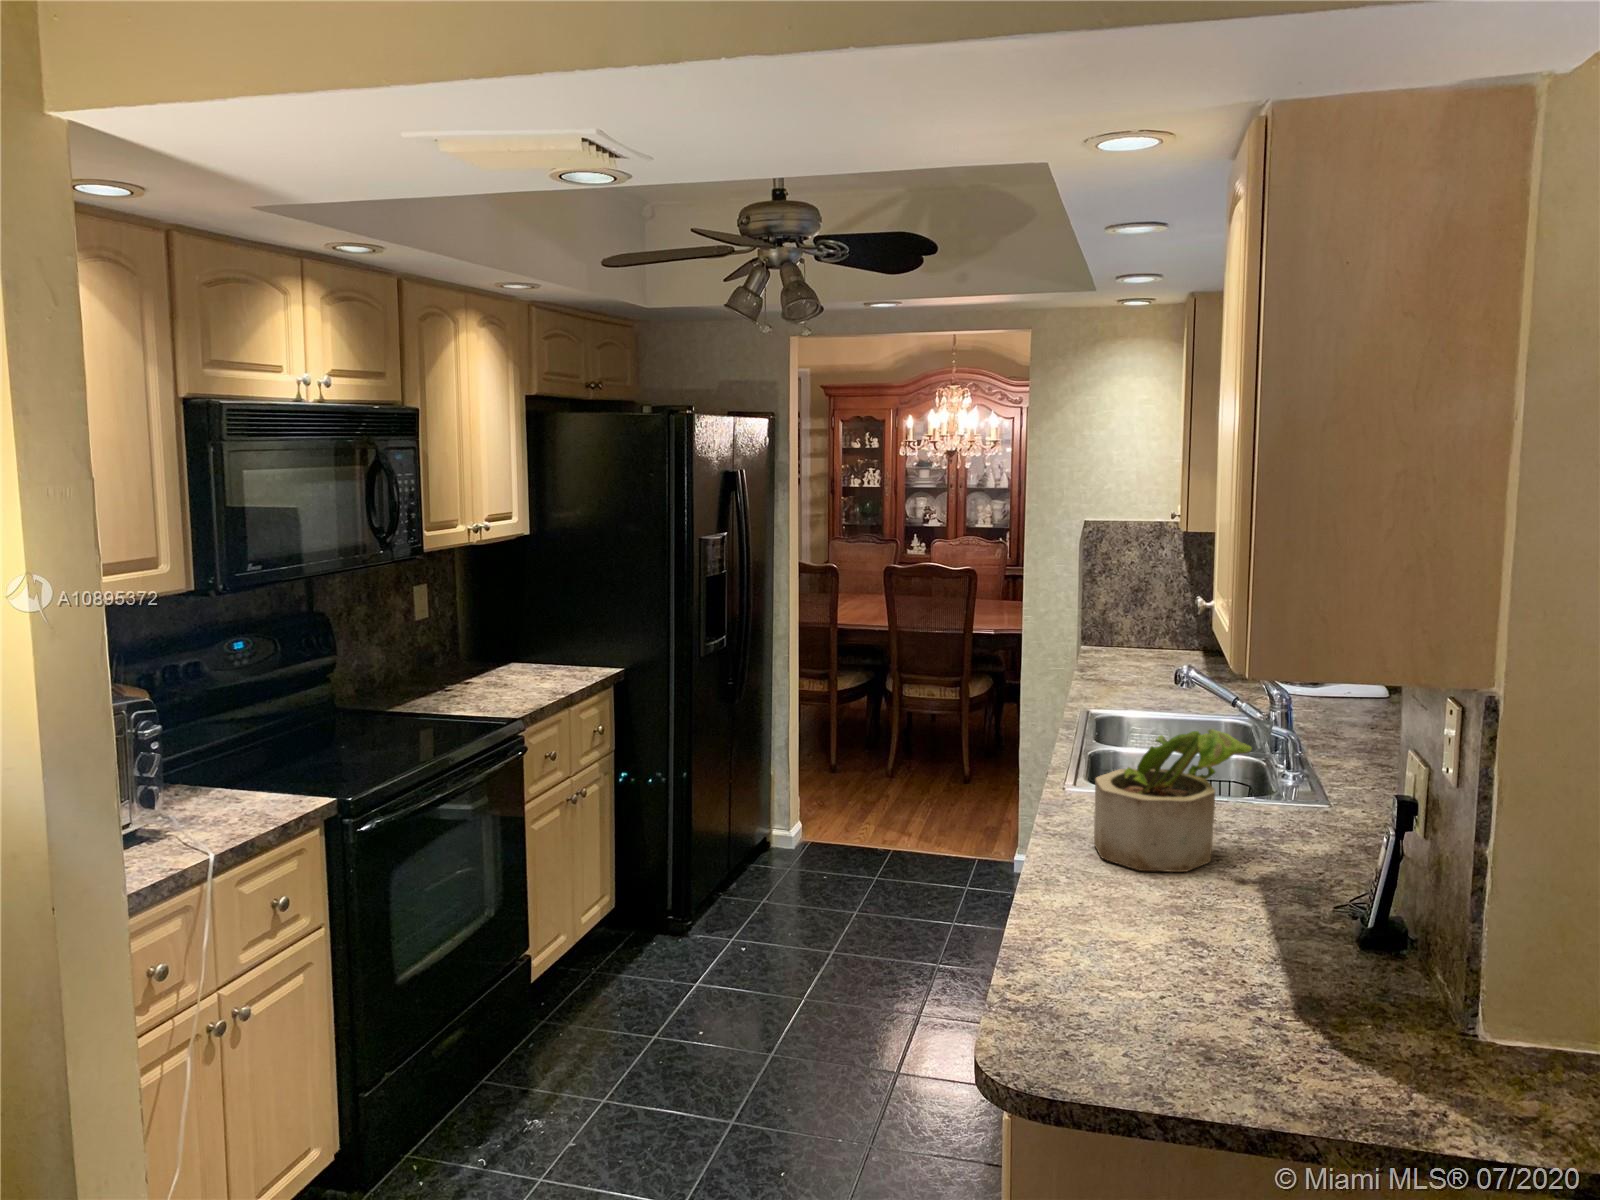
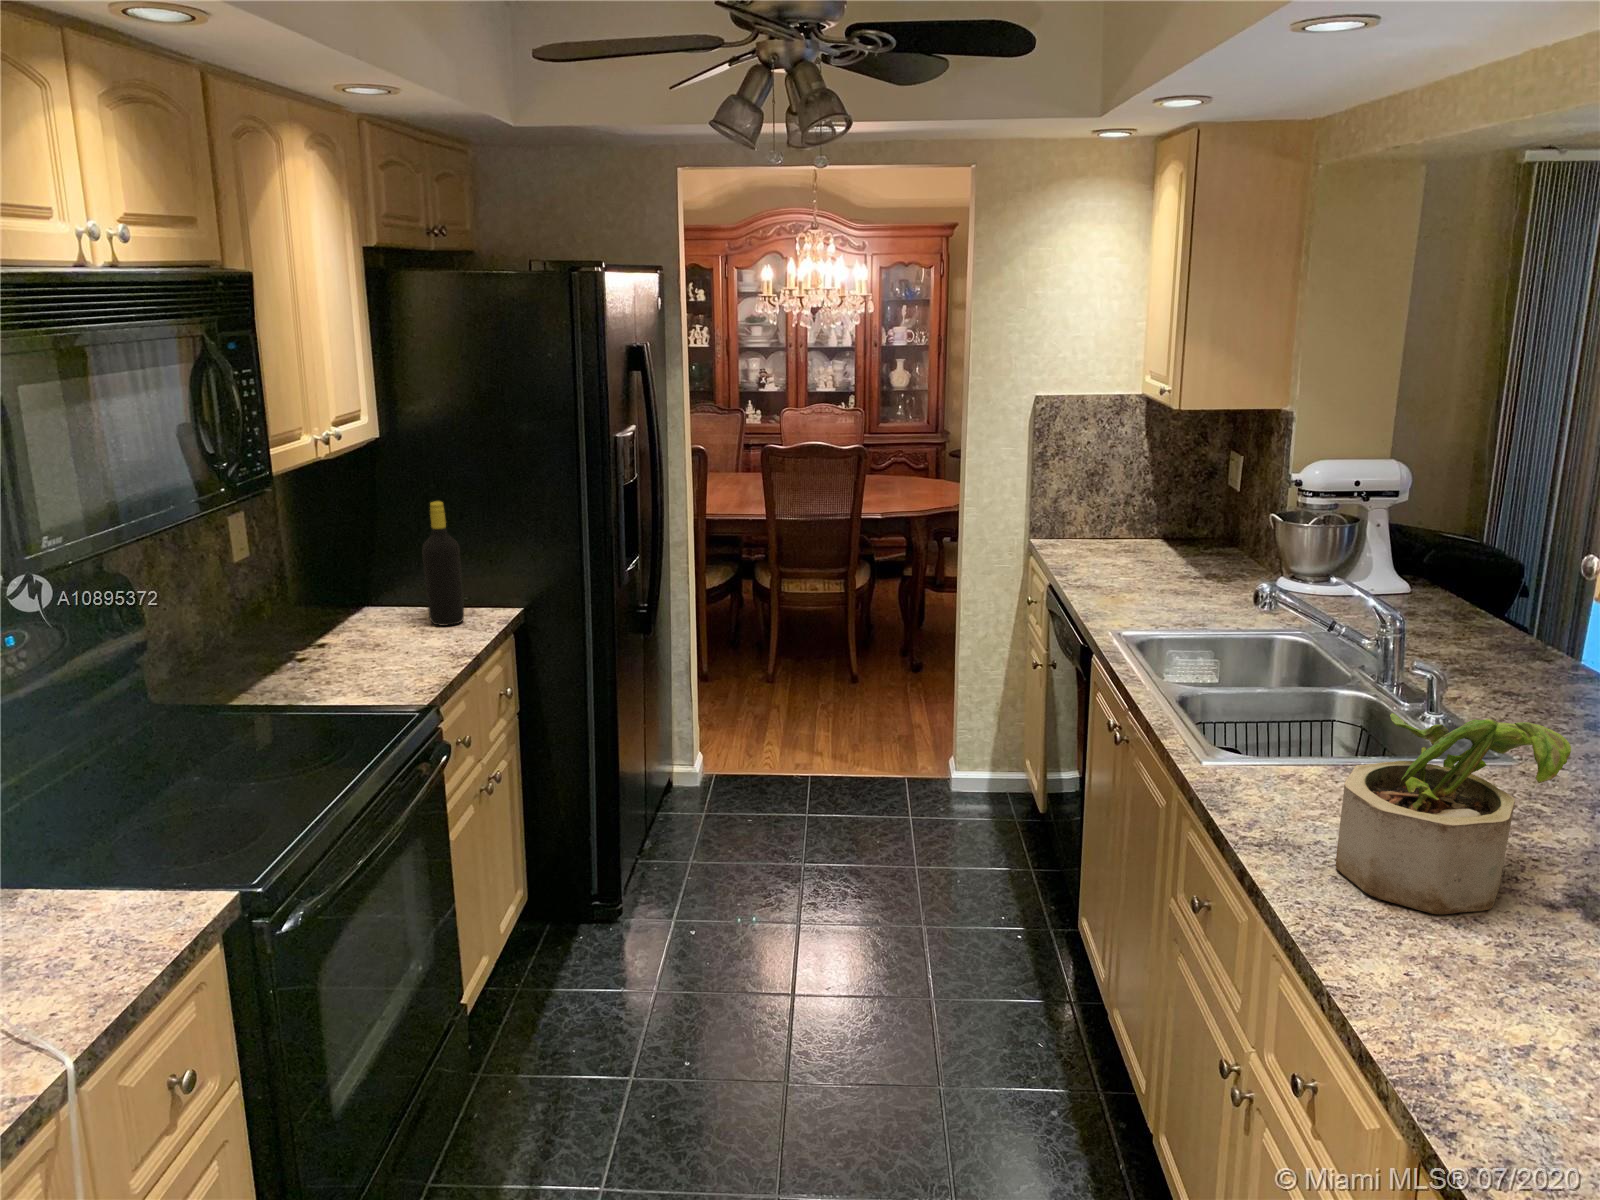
bottle: none [548,582,576,677] -> present [422,501,464,626]

